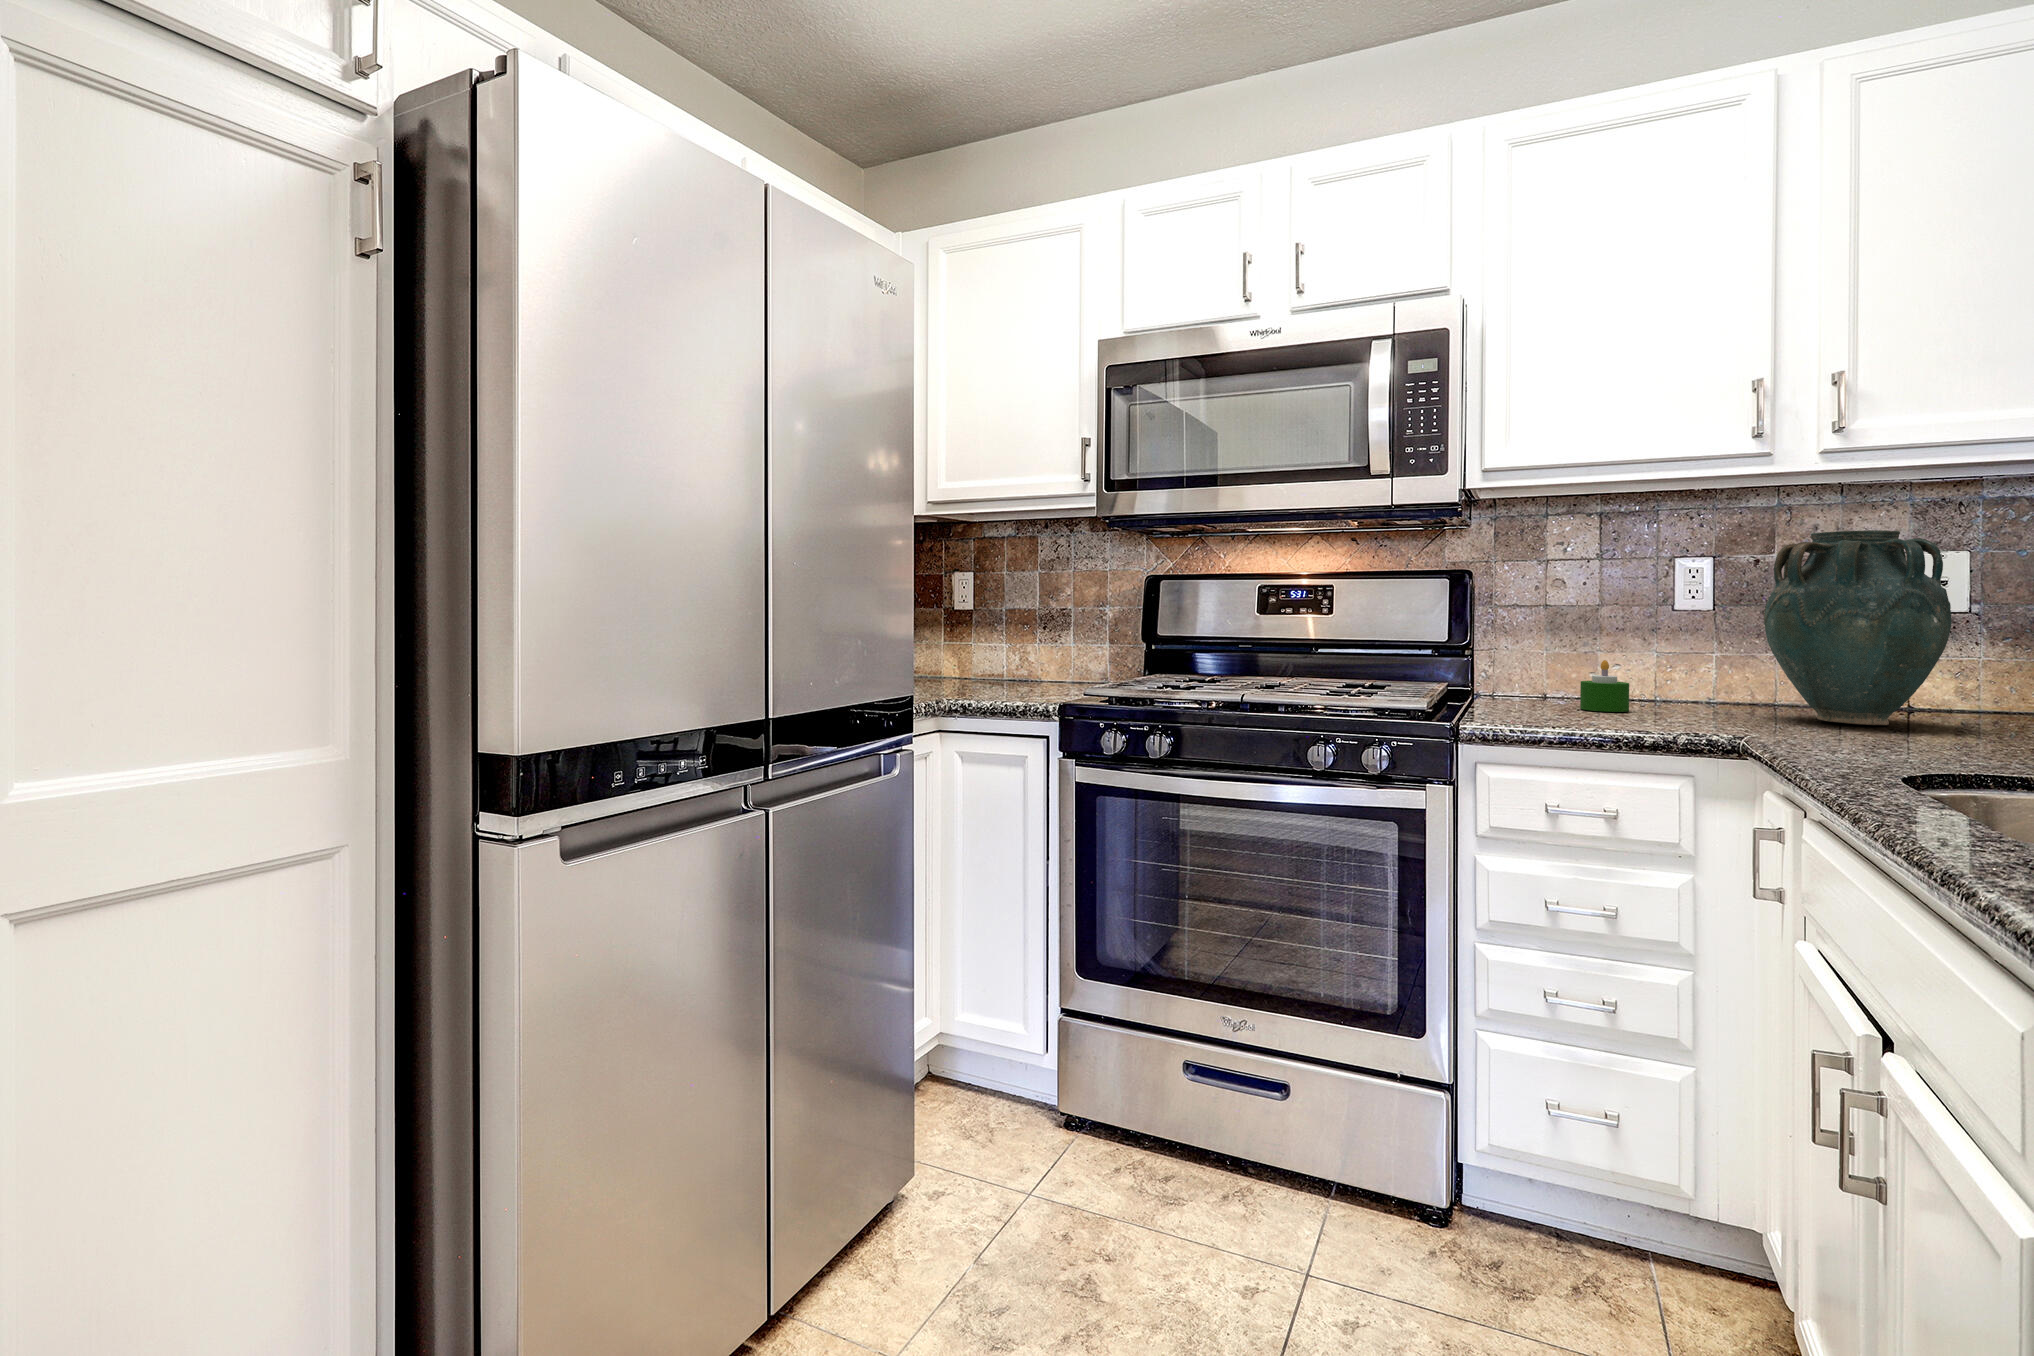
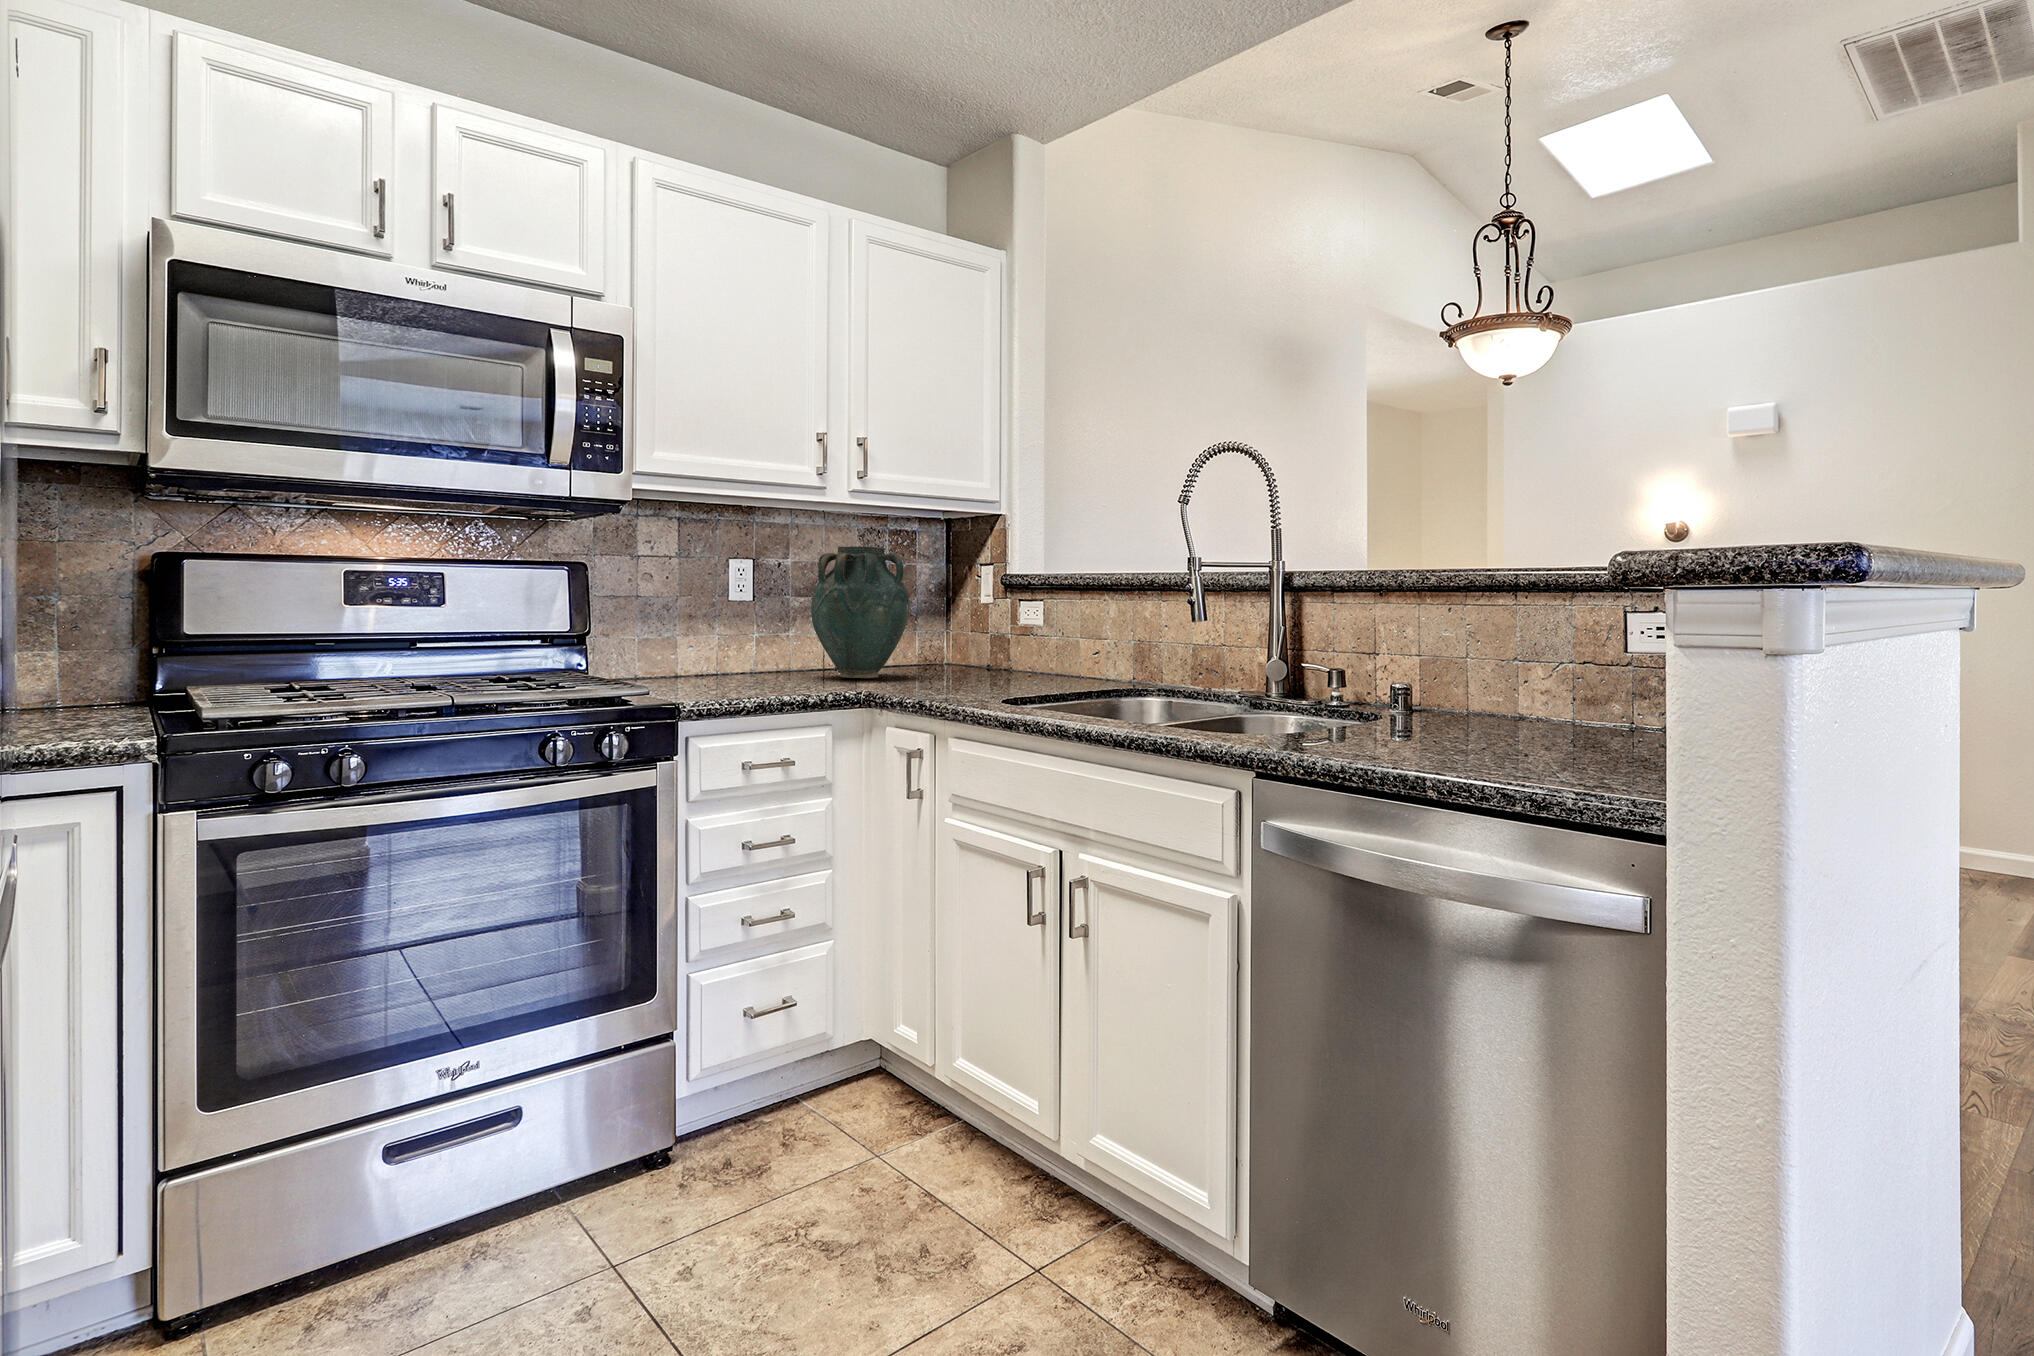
candle: present [1580,660,1629,712] -> none [696,642,733,685]

